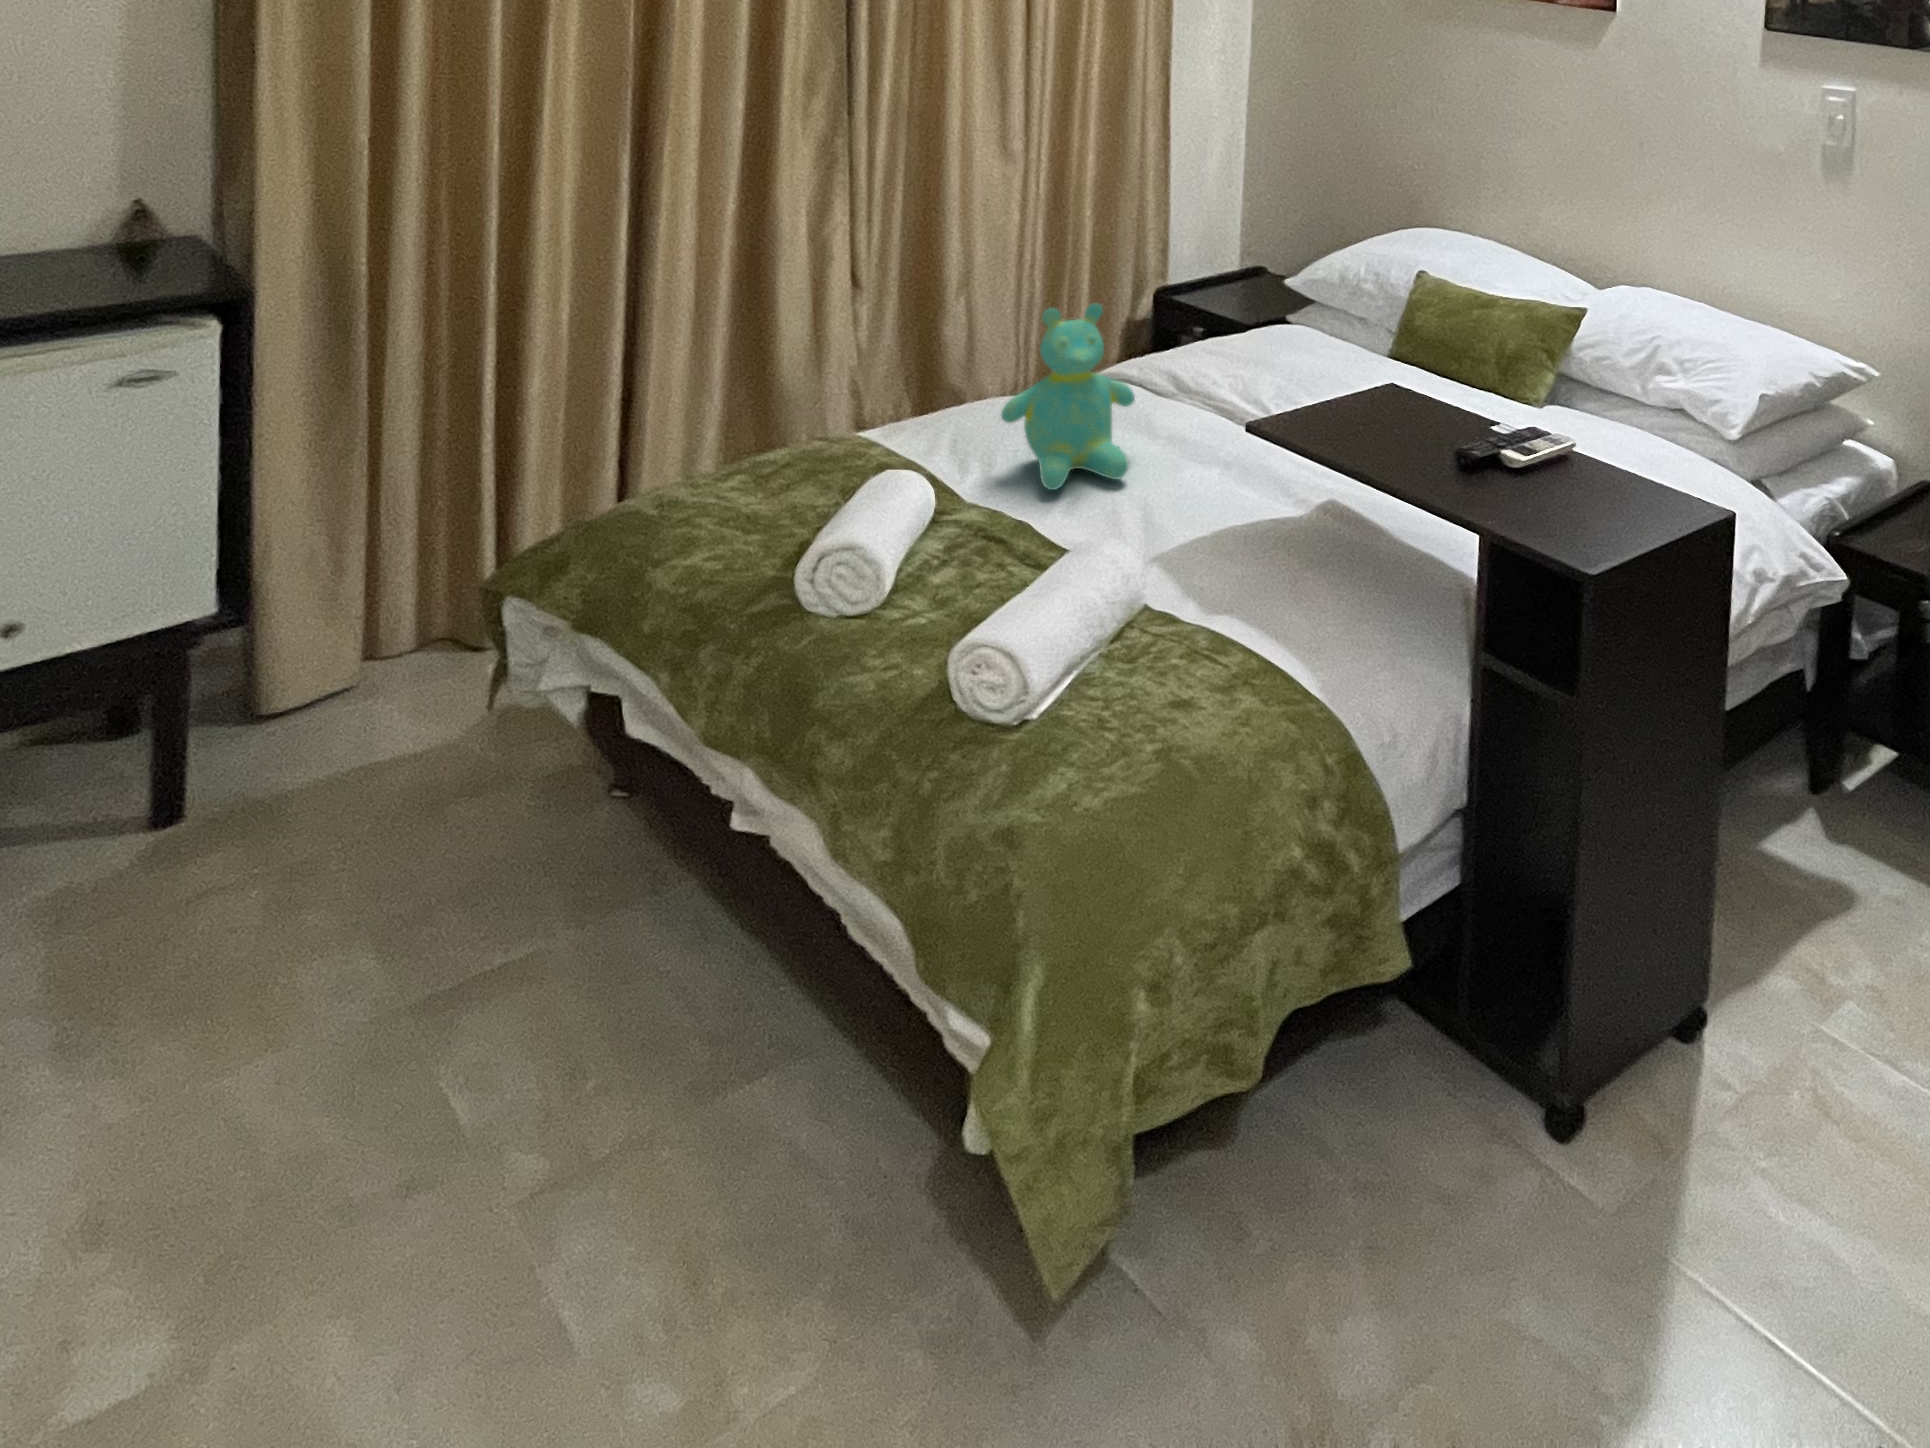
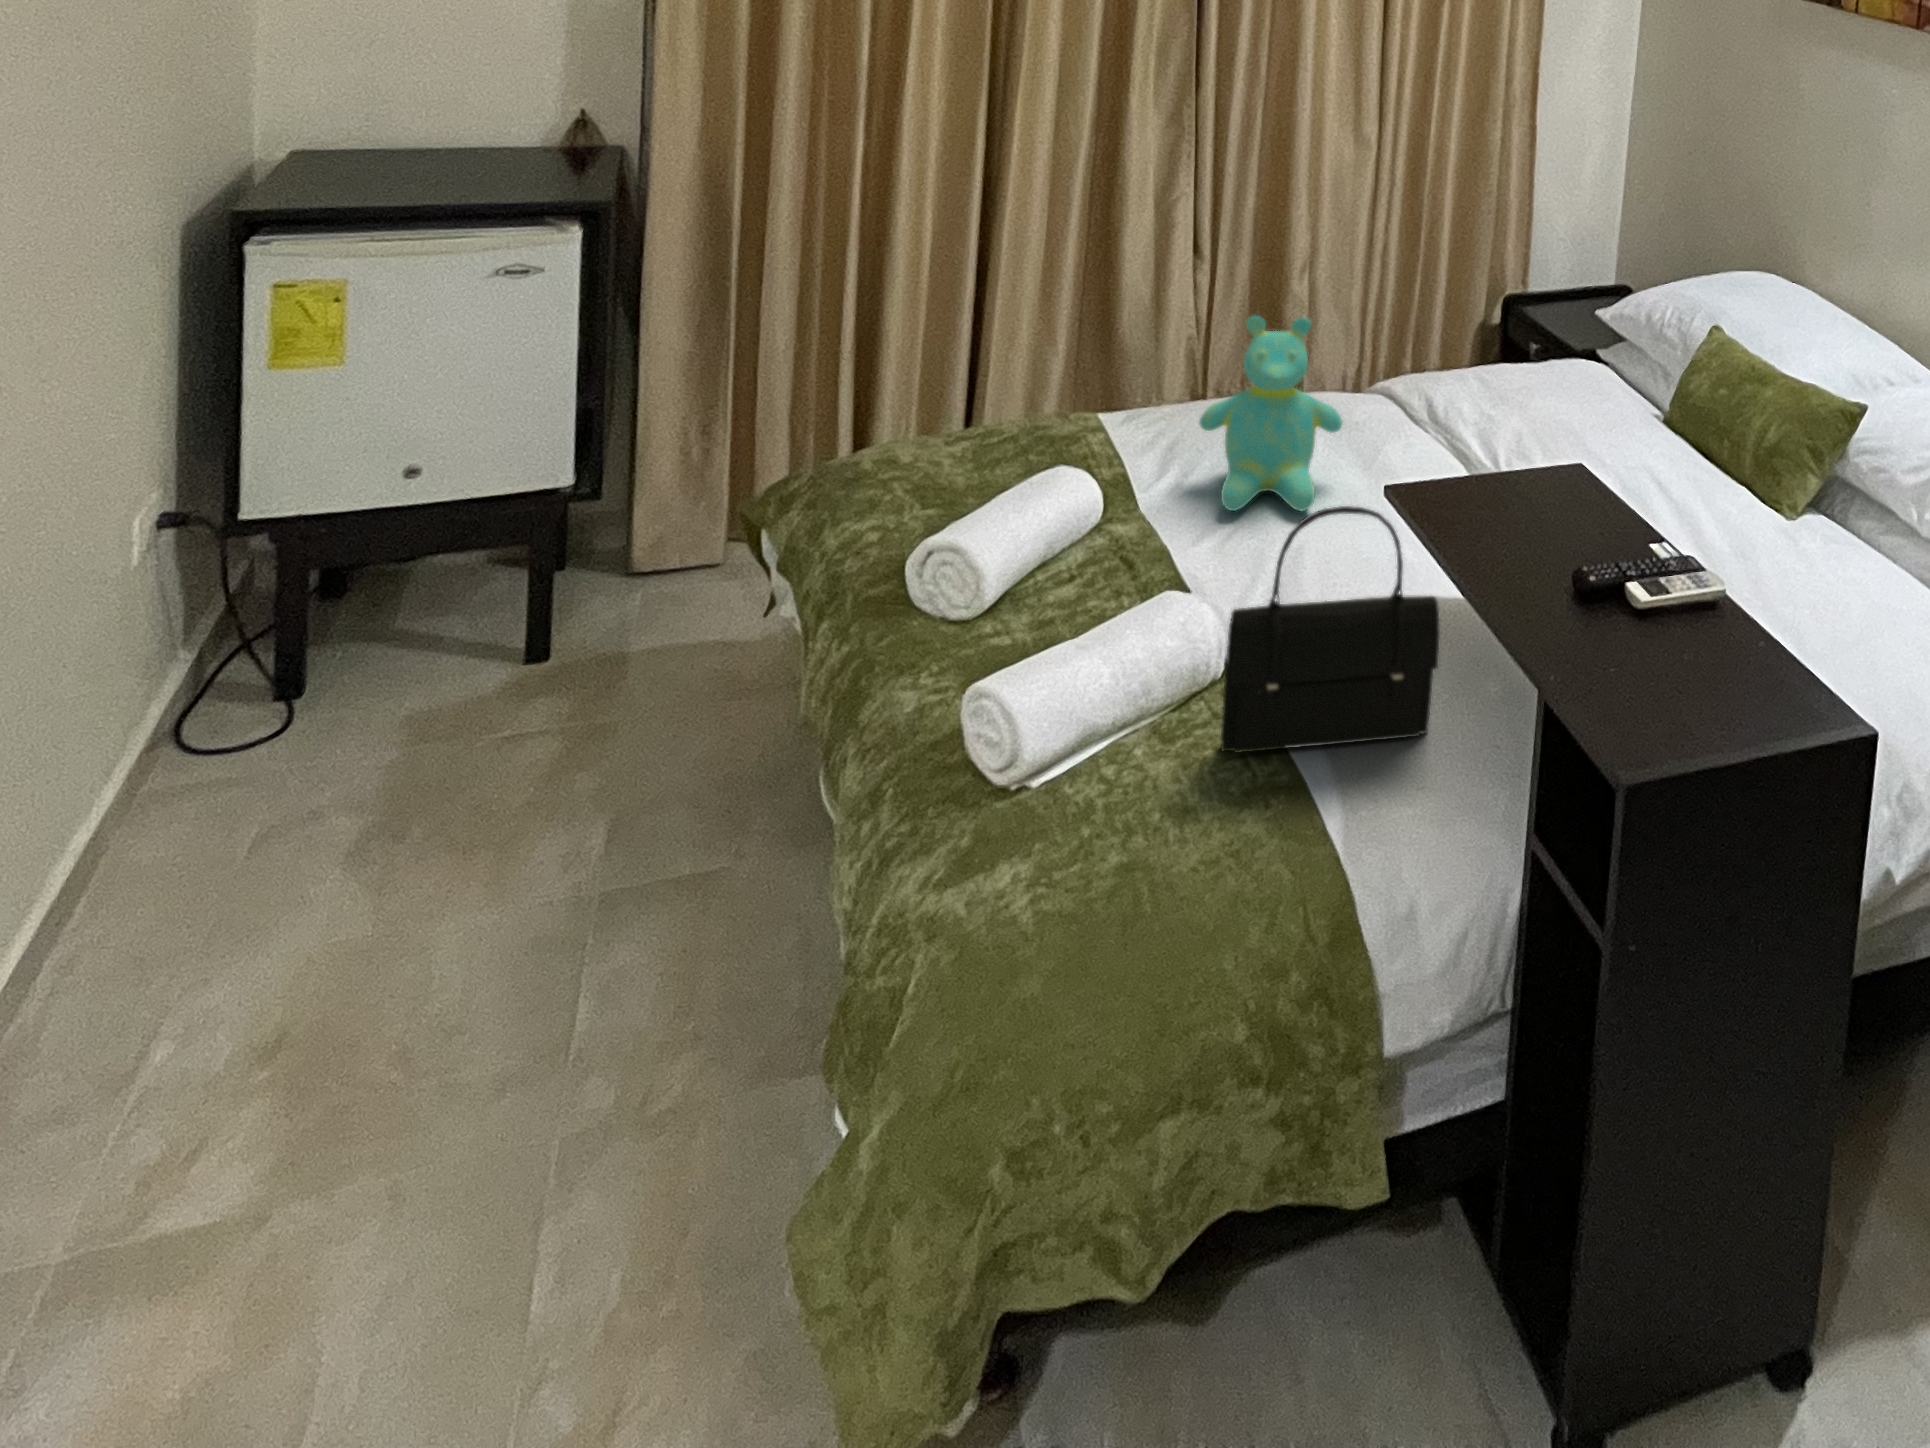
handbag: none [1162,435,1341,671] -> present [1220,506,1440,753]

